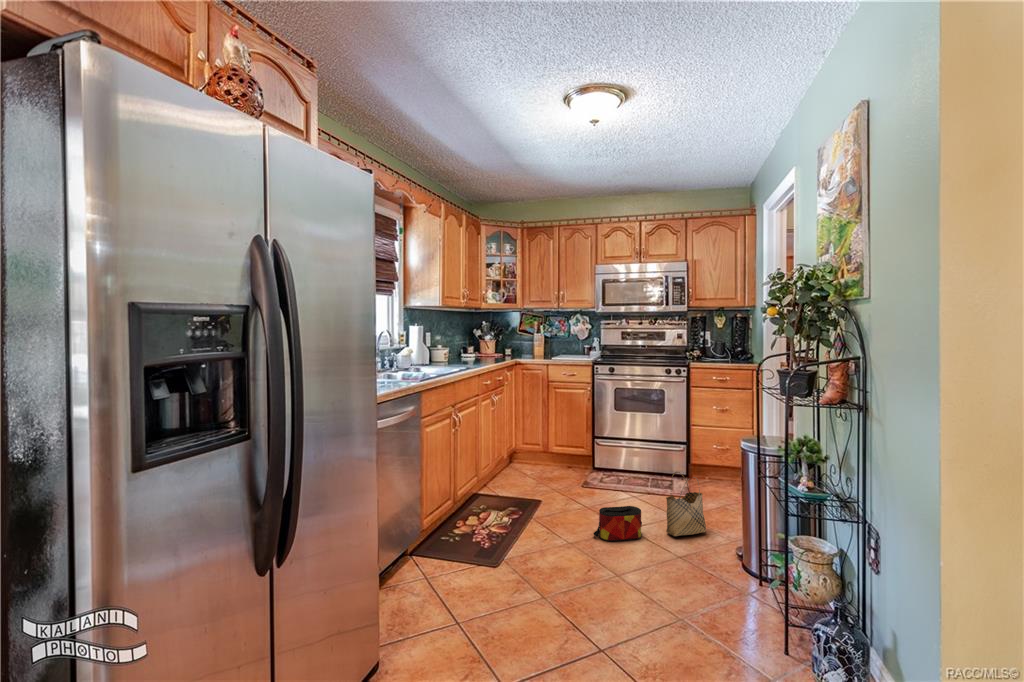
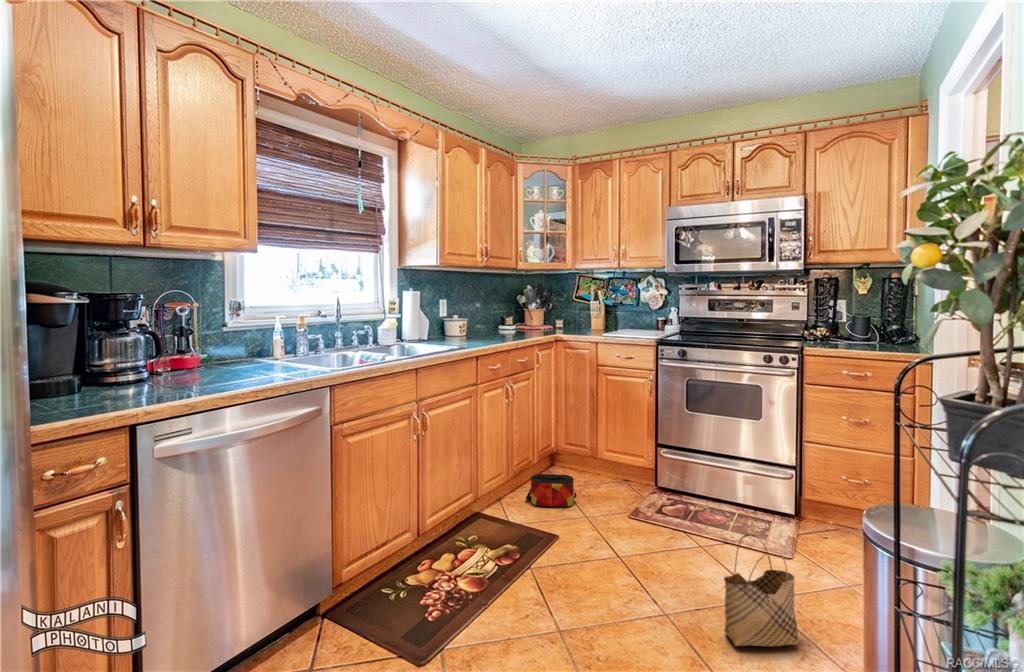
bag: present [594,506,642,541] -> present [526,474,576,508]

